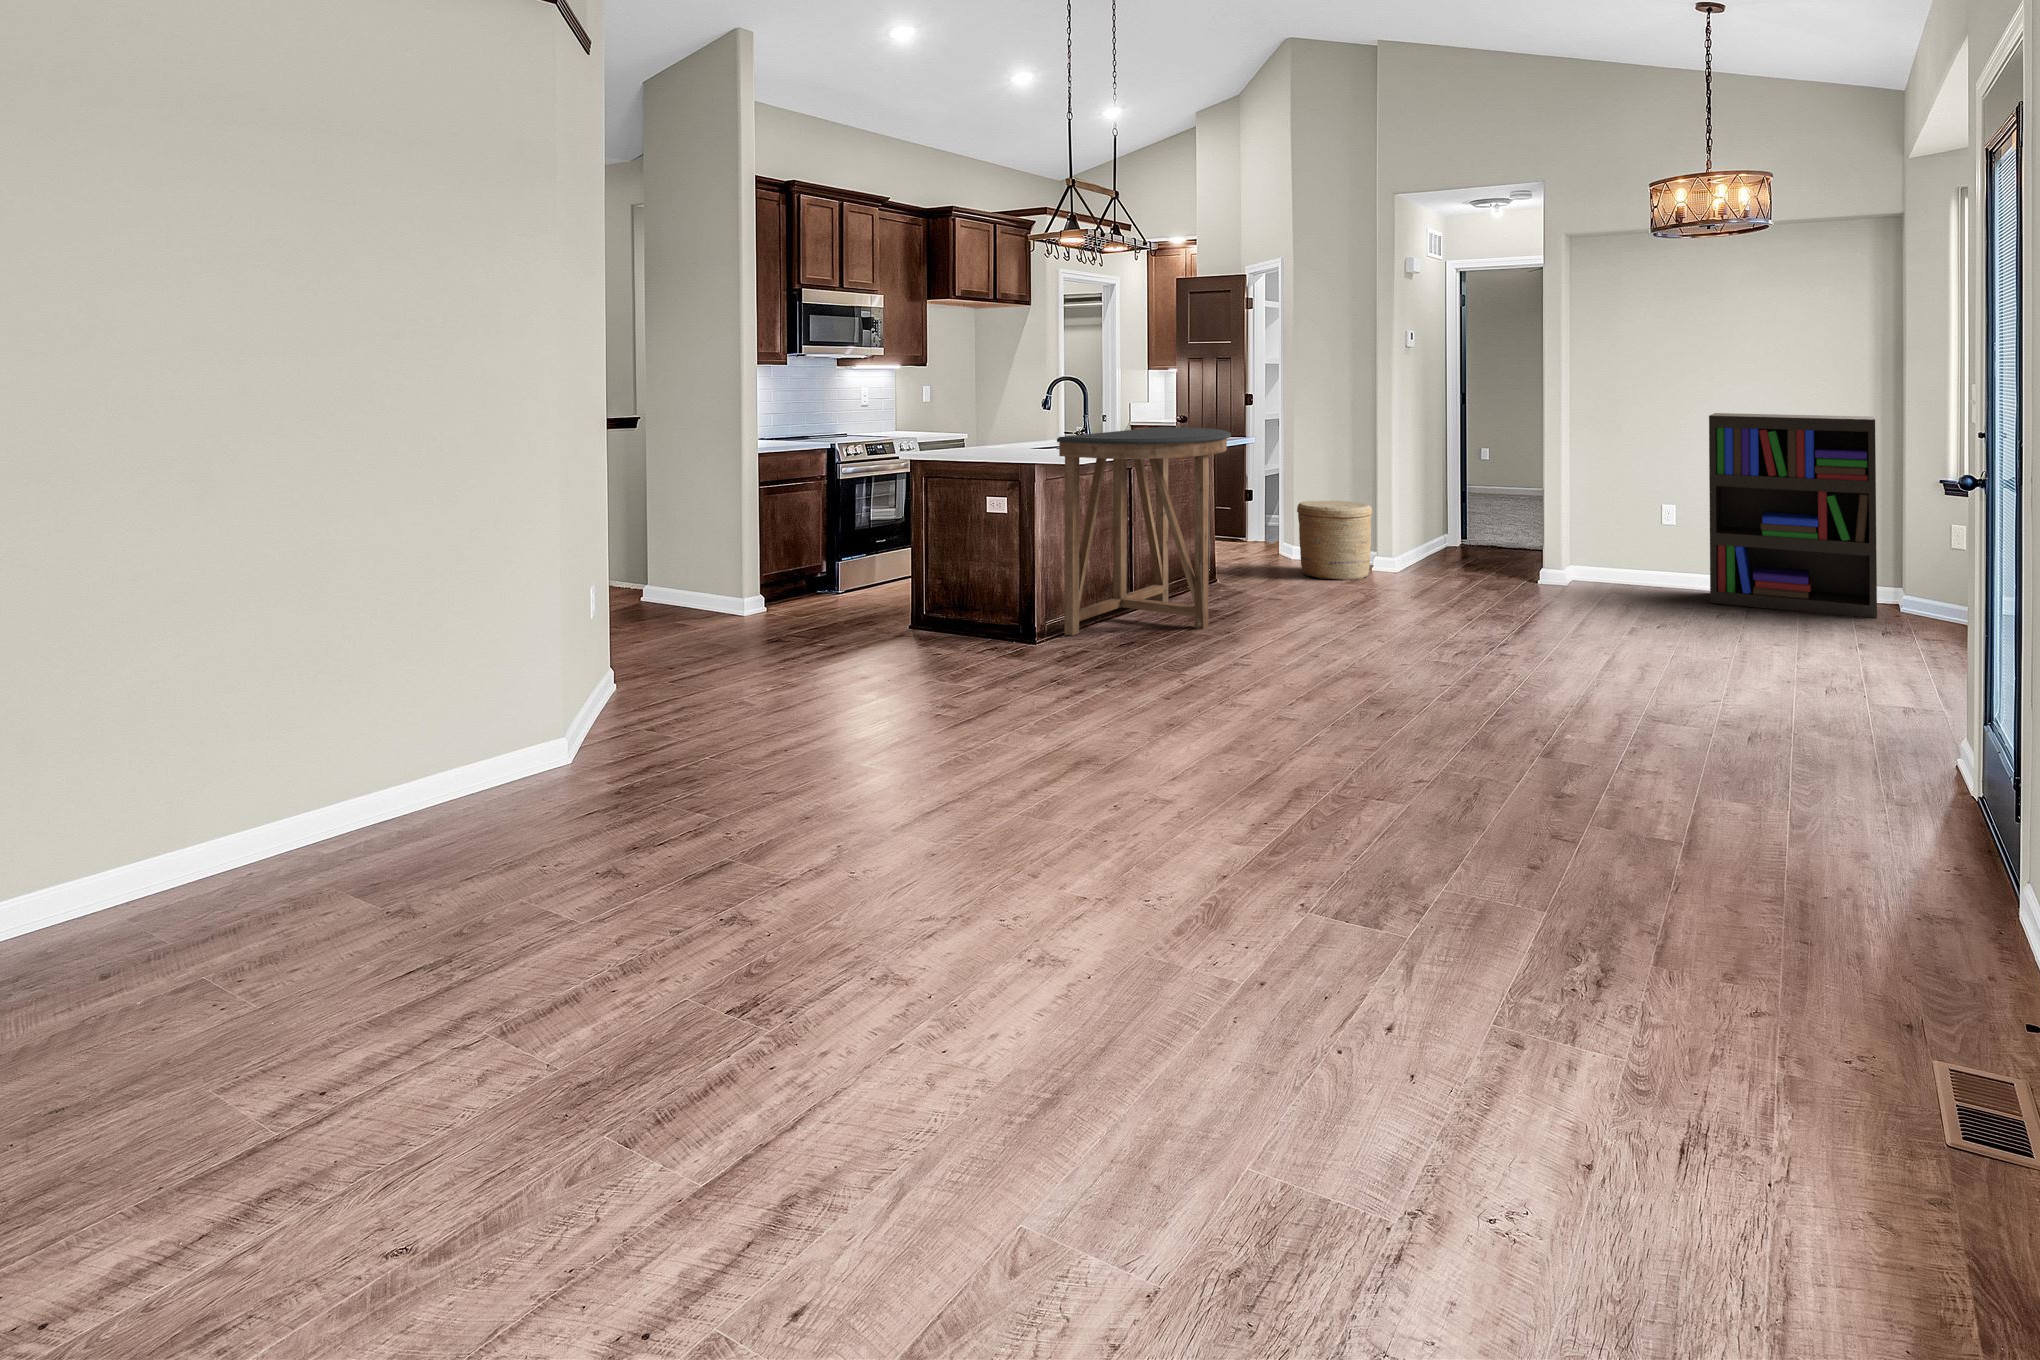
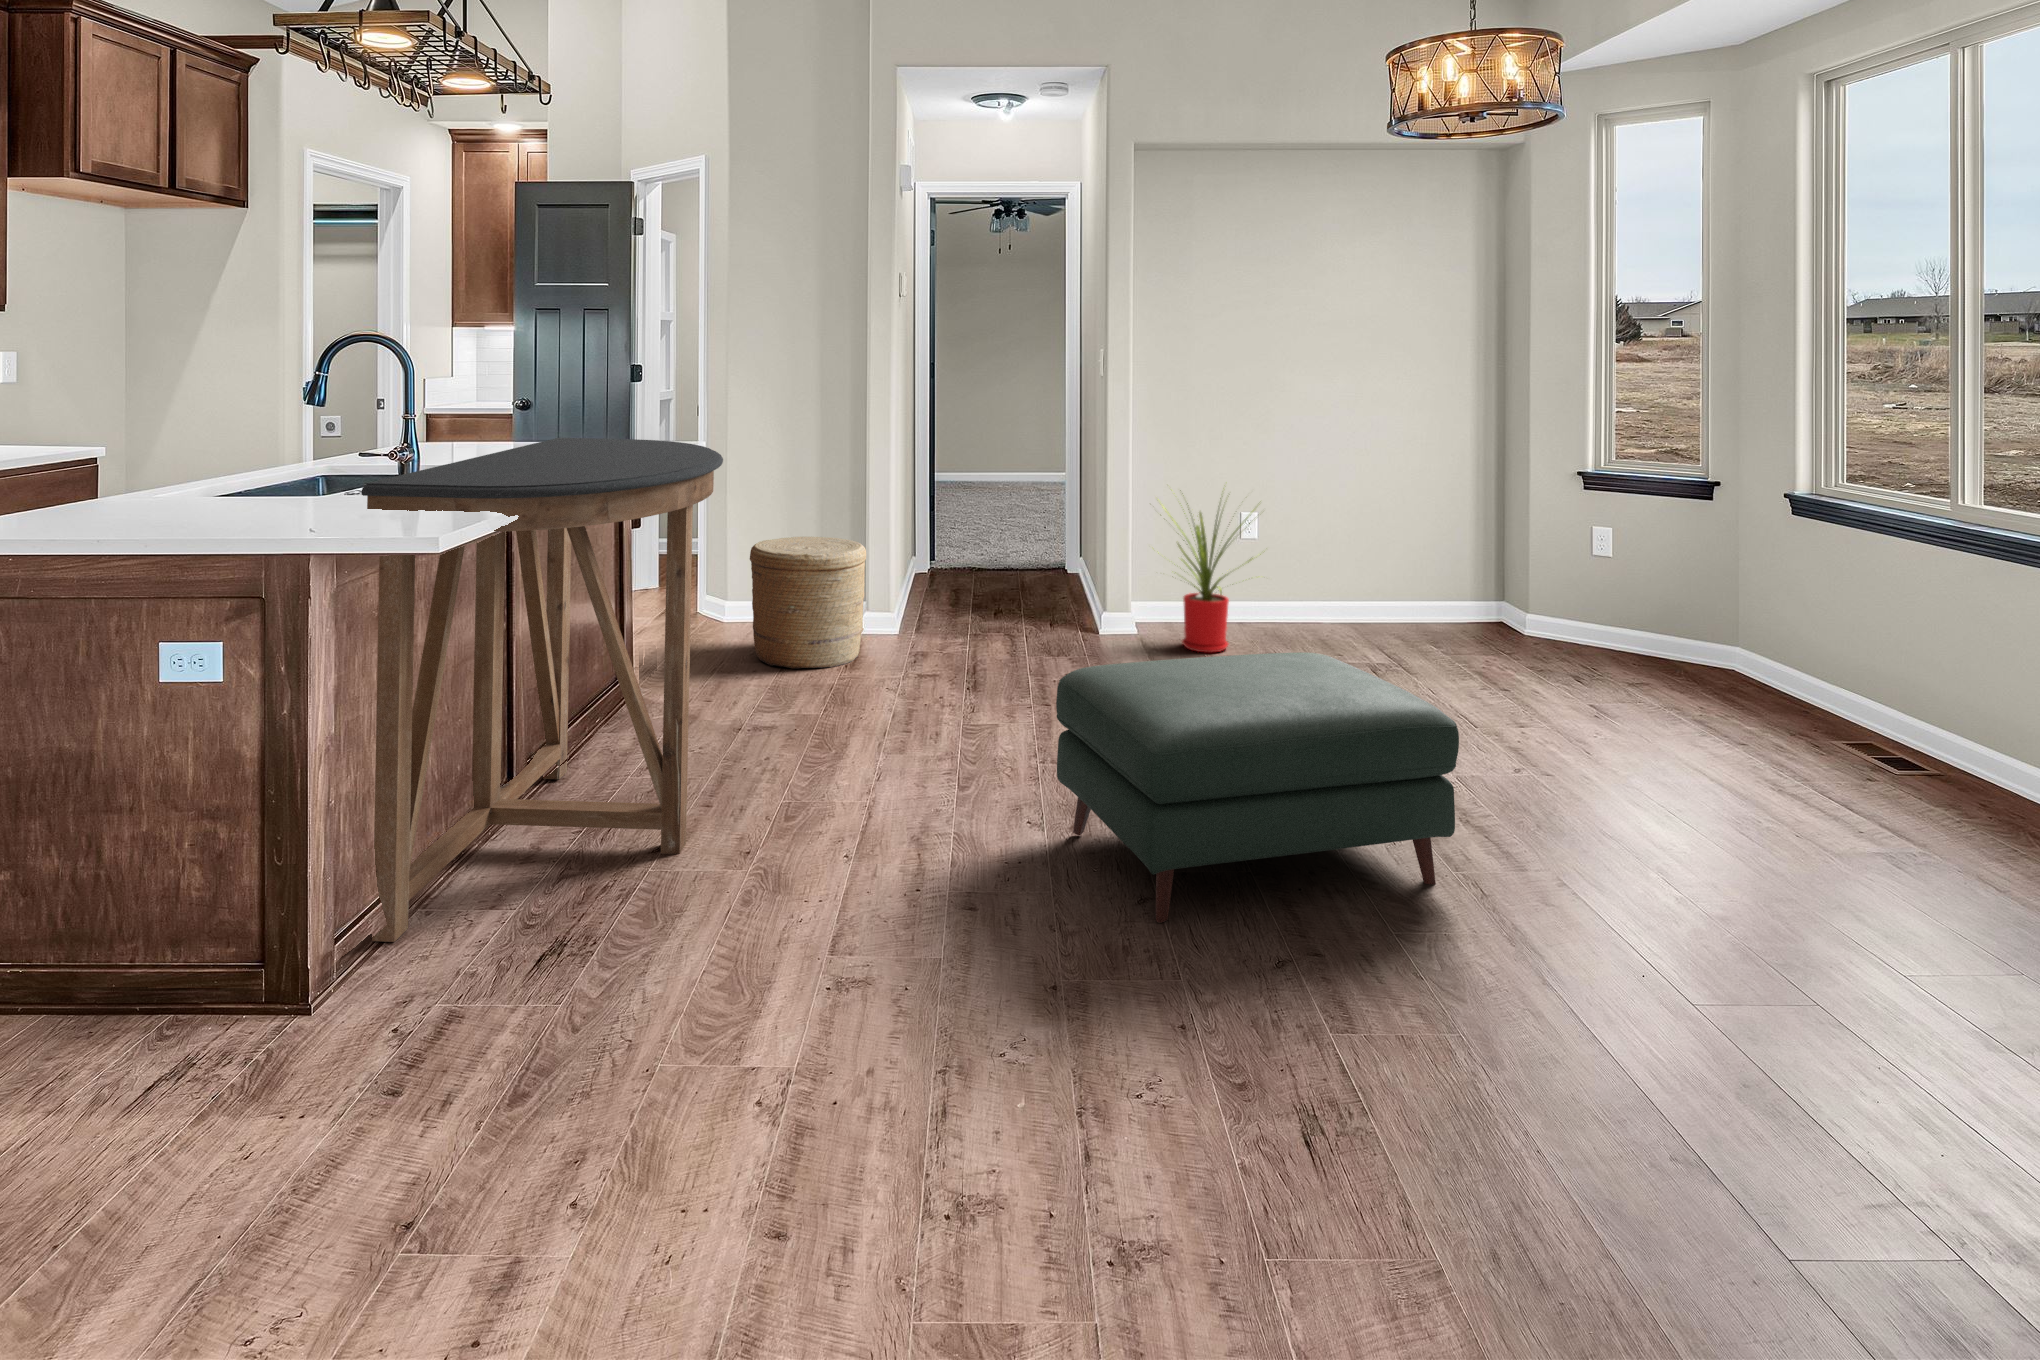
bookshelf: present [1709,413,1877,618] -> none [1308,398,1528,661]
house plant: none [1570,473,1667,595] -> present [1158,498,1261,653]
ottoman: none [1396,552,1601,680] -> present [1056,652,1459,923]

